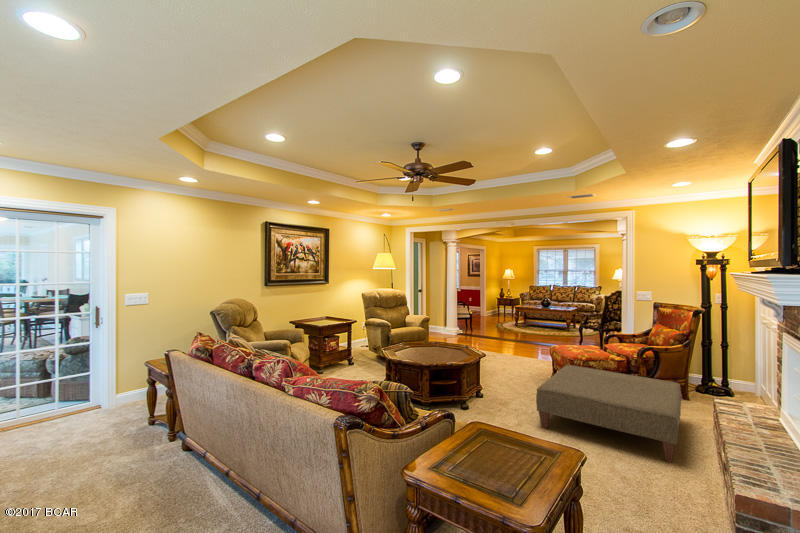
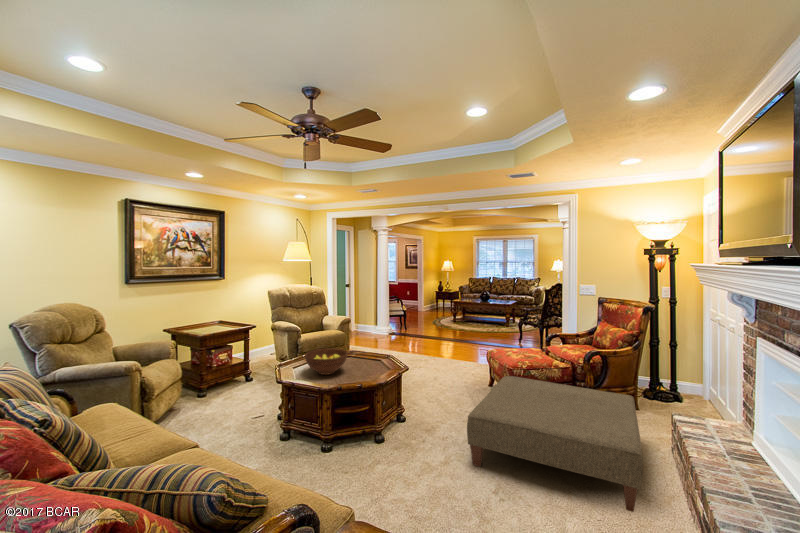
fruit bowl: none [405,337,438,357] -> present [305,348,348,375]

